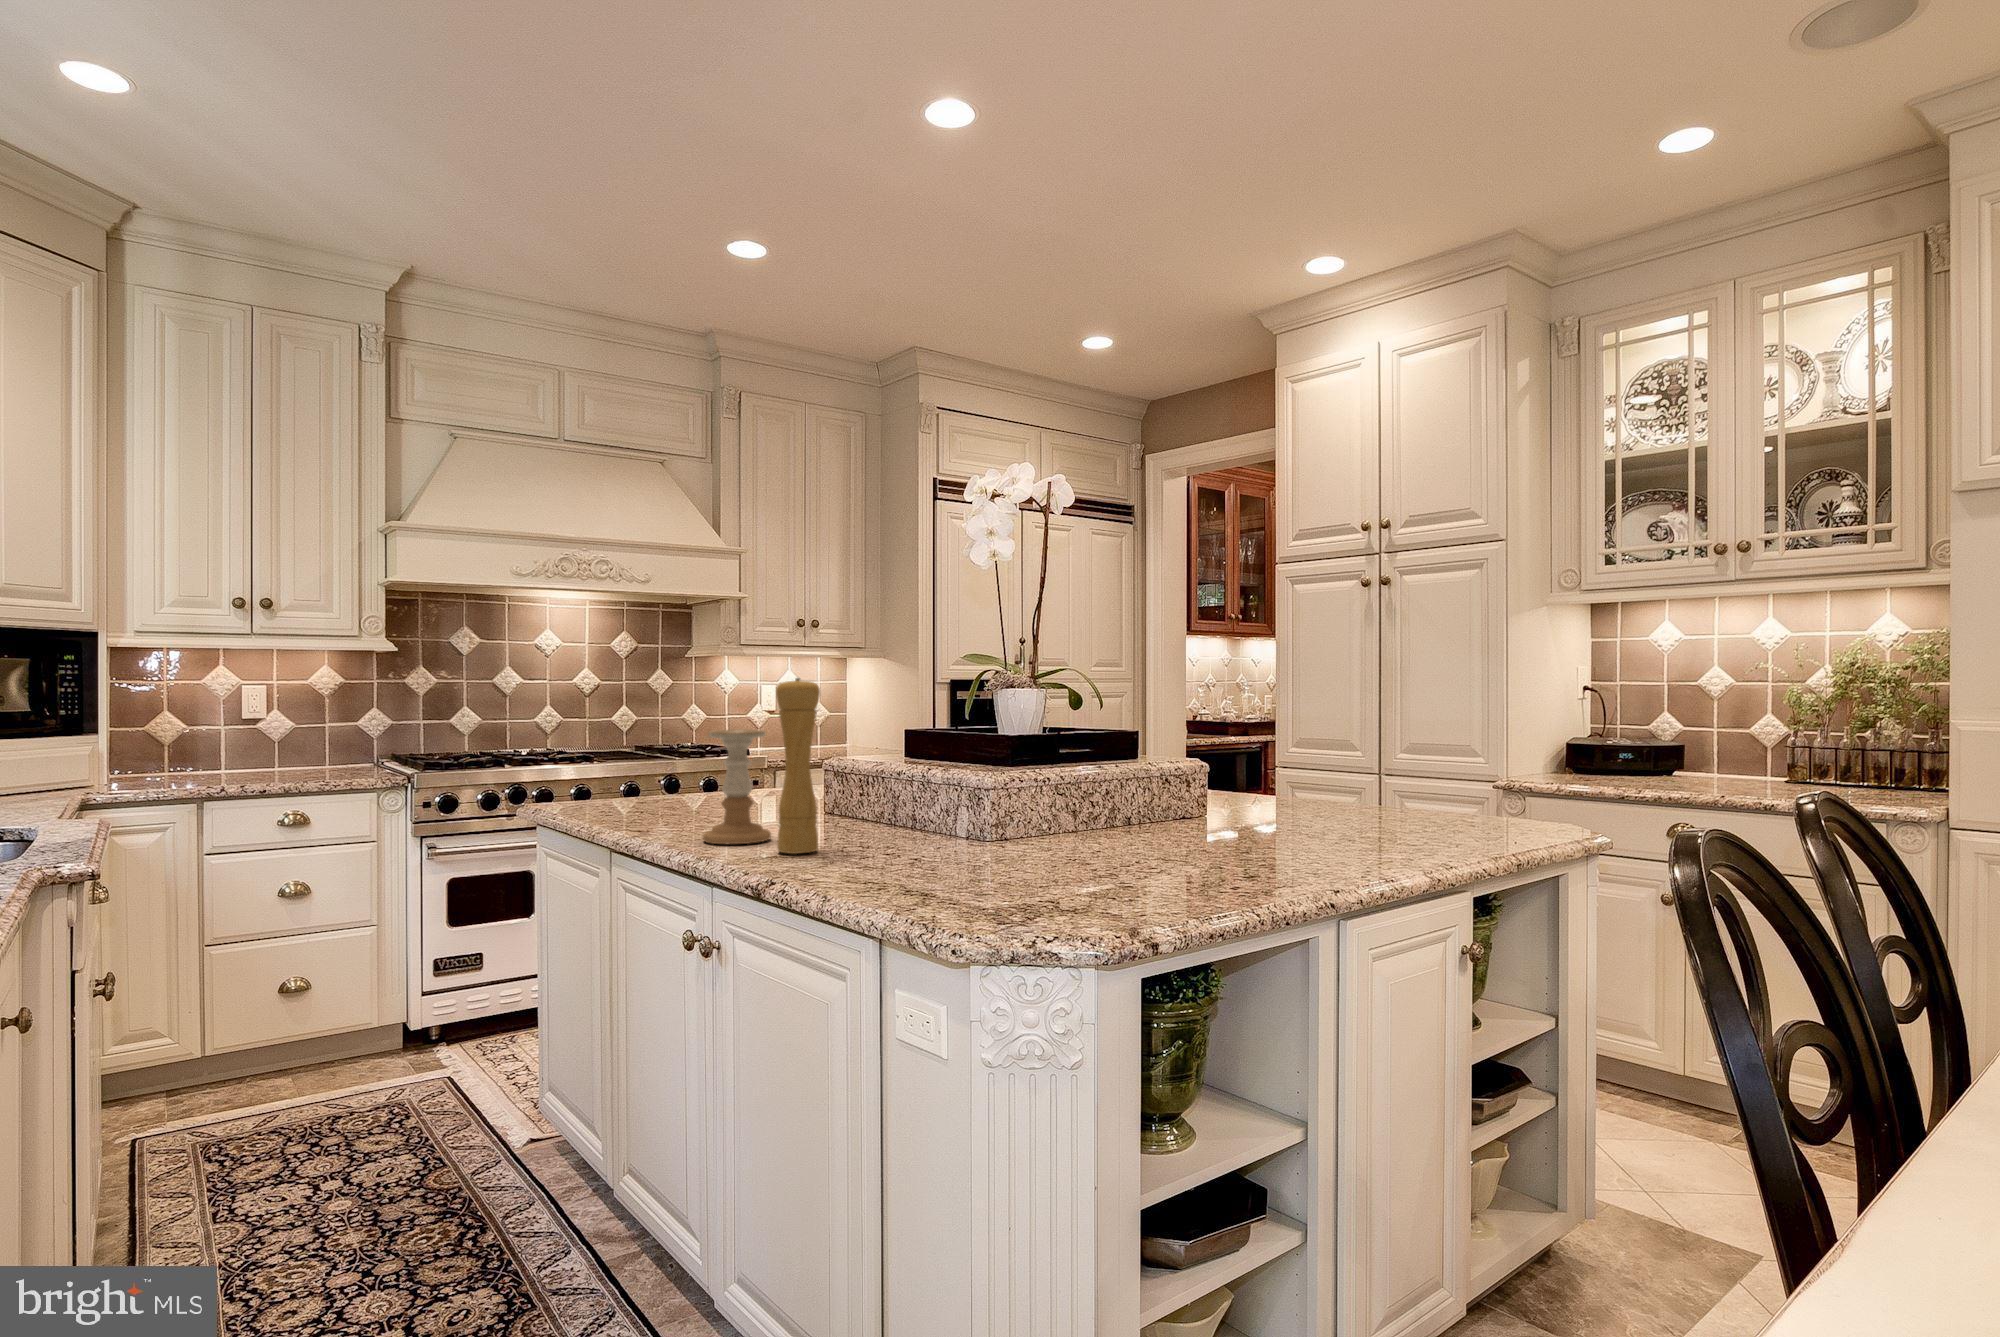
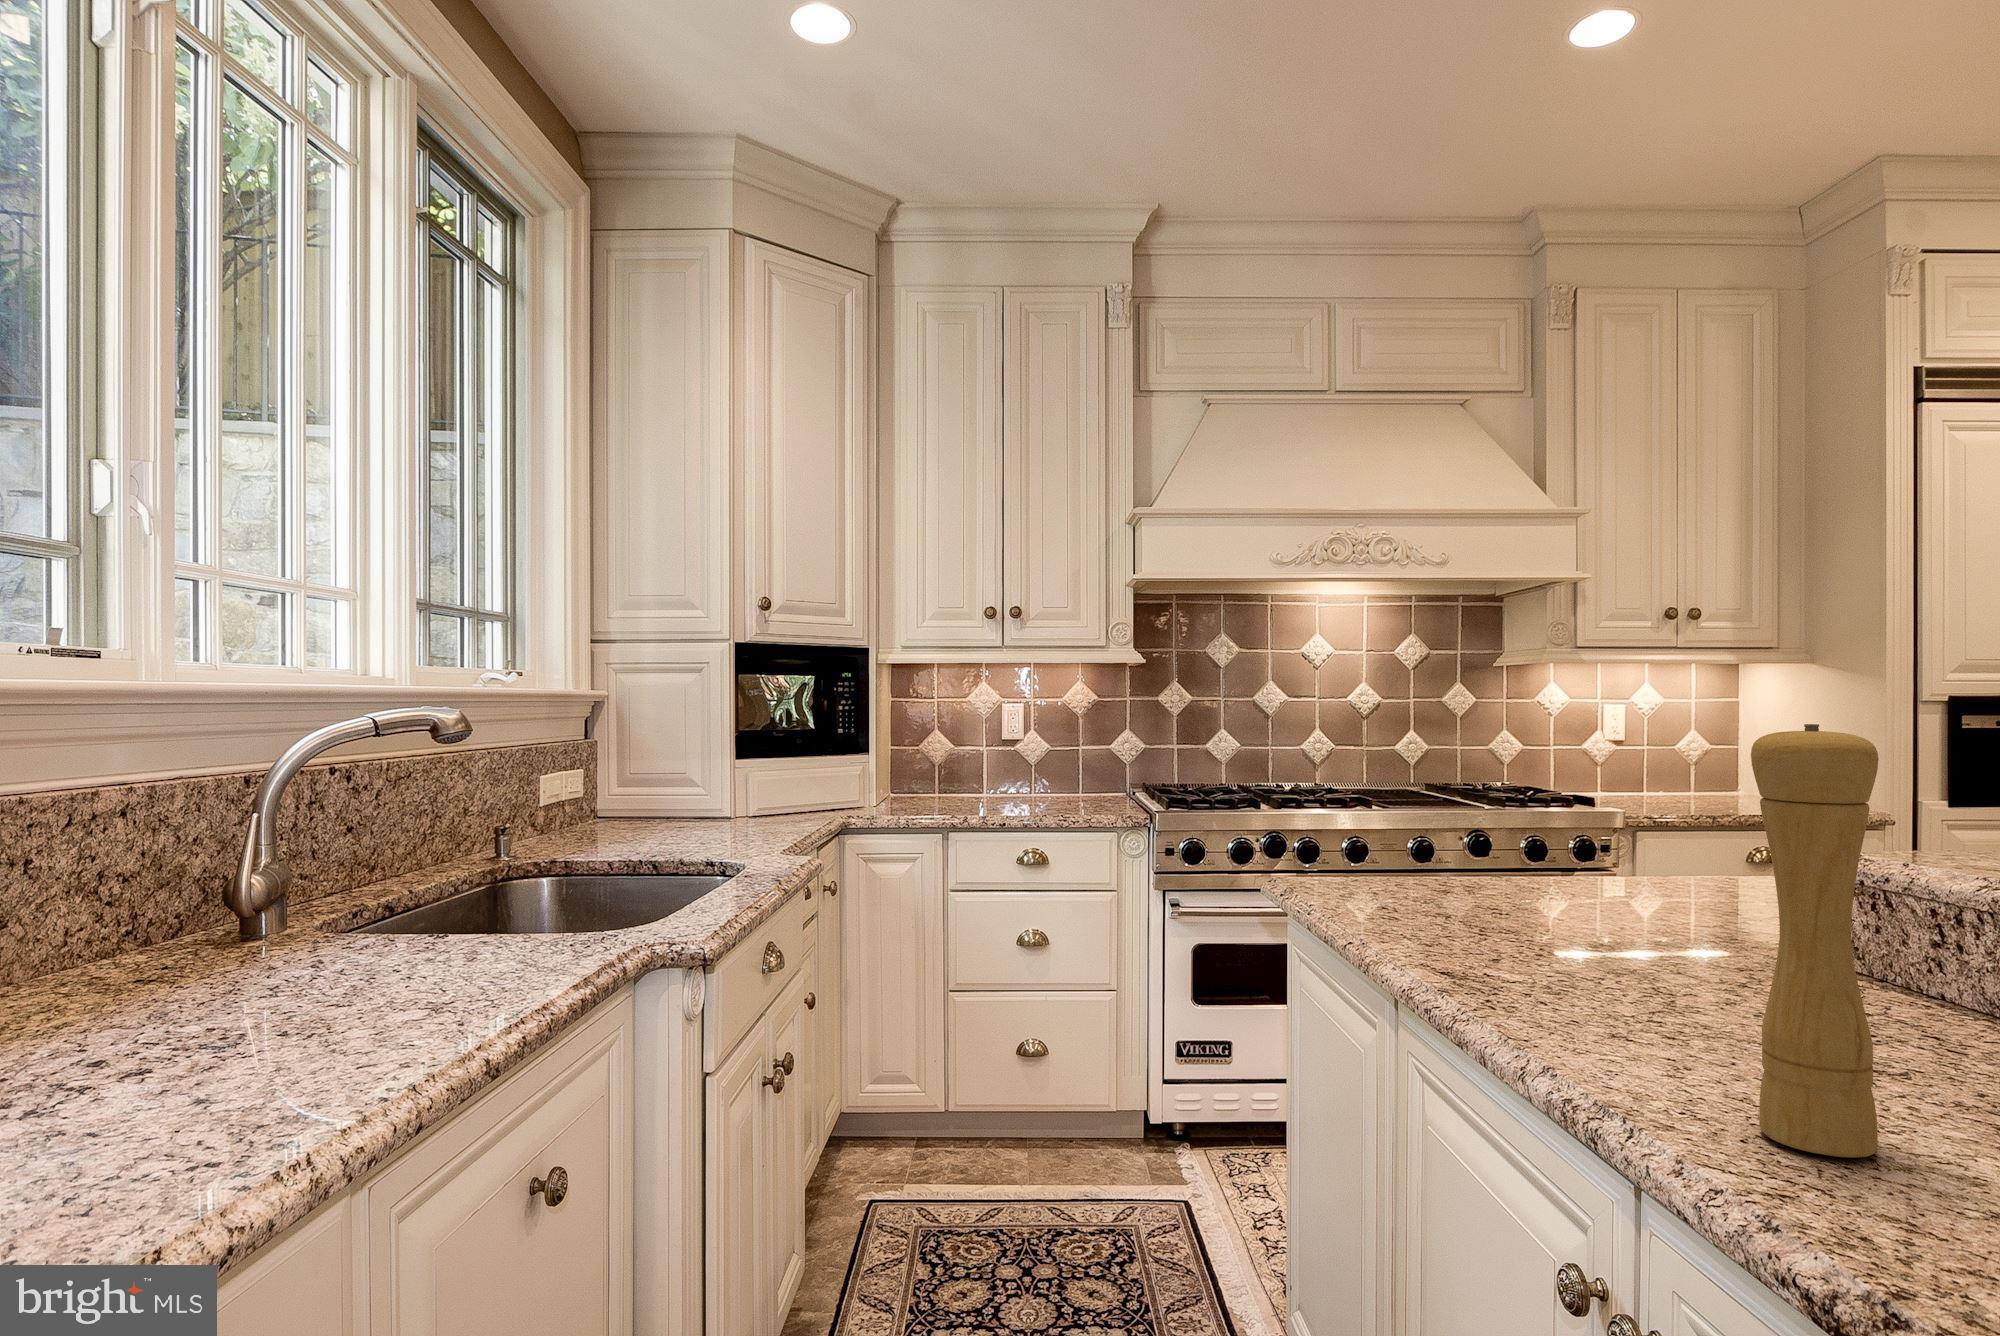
candle holder: present [703,729,771,844] -> none [1561,821,1721,1078]

